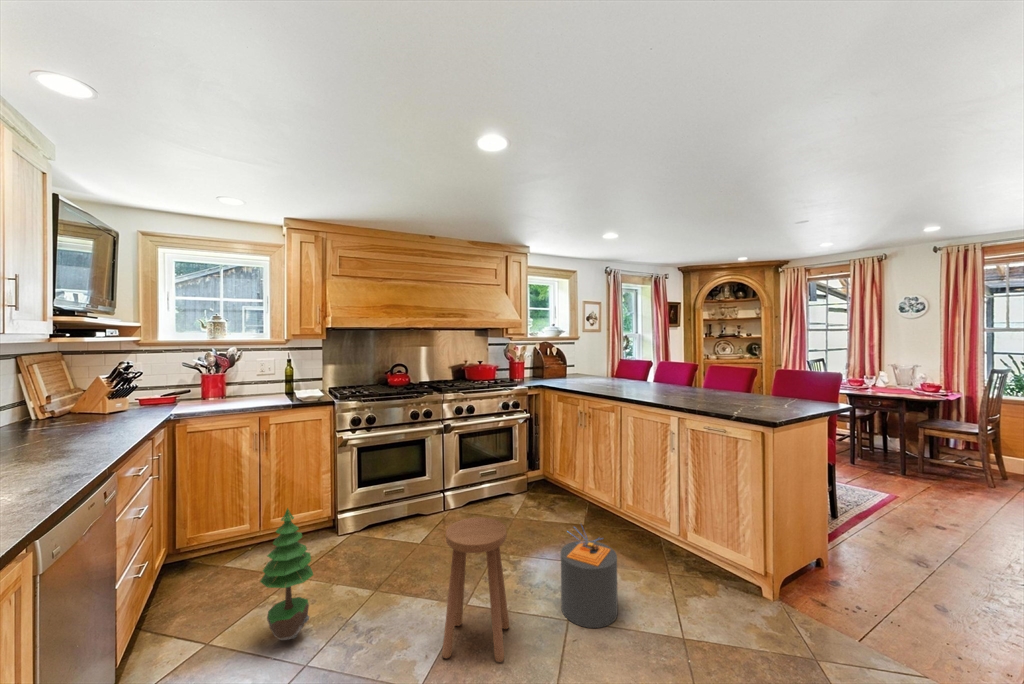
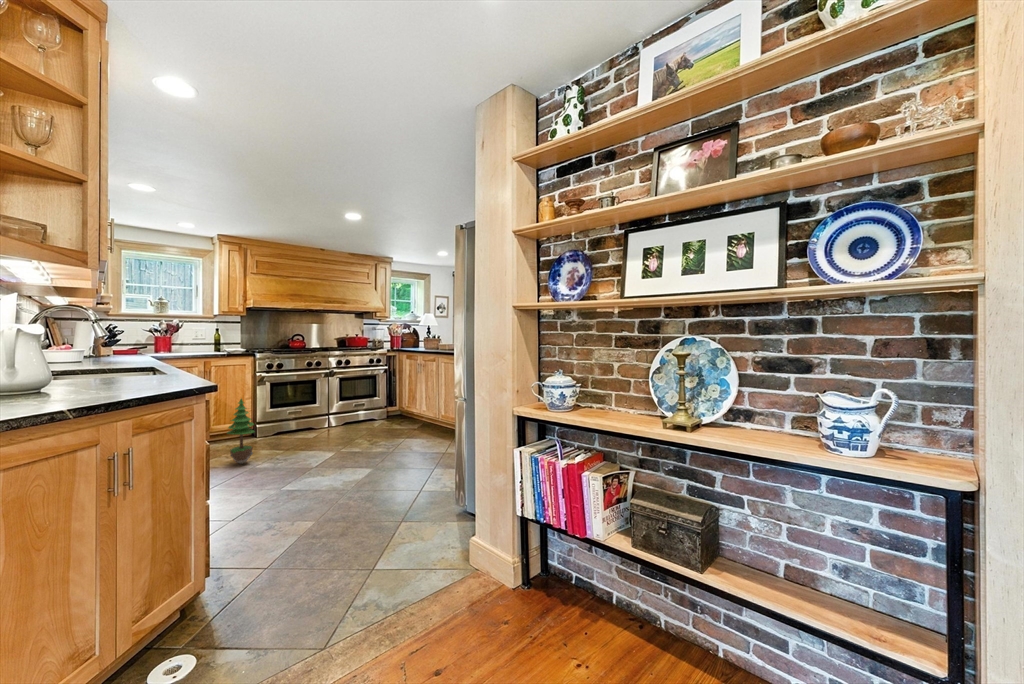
stool: present [442,517,509,662] -> none [325,403,361,463]
trash can: present [561,528,618,628] -> none [389,408,417,452]

